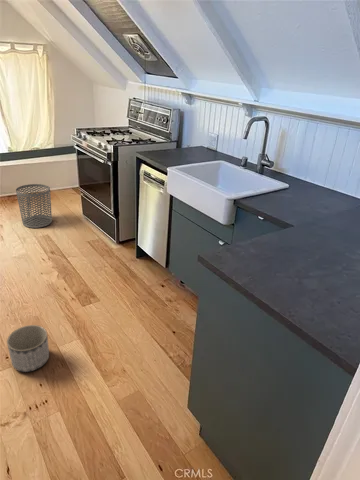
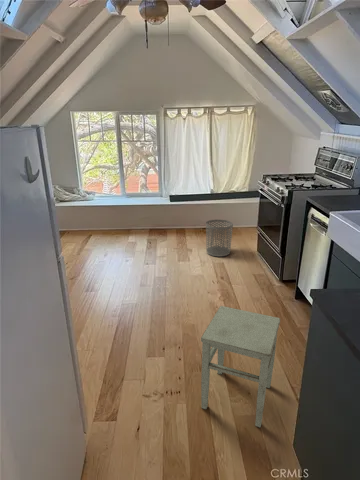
stool: none [71,288,153,410] -> present [201,306,280,427]
planter: present [7,325,49,372] -> none [163,326,193,364]

